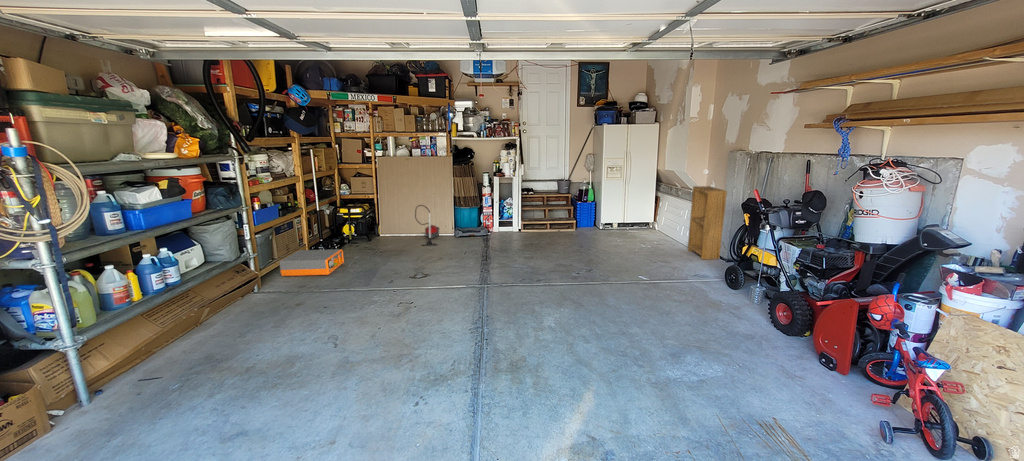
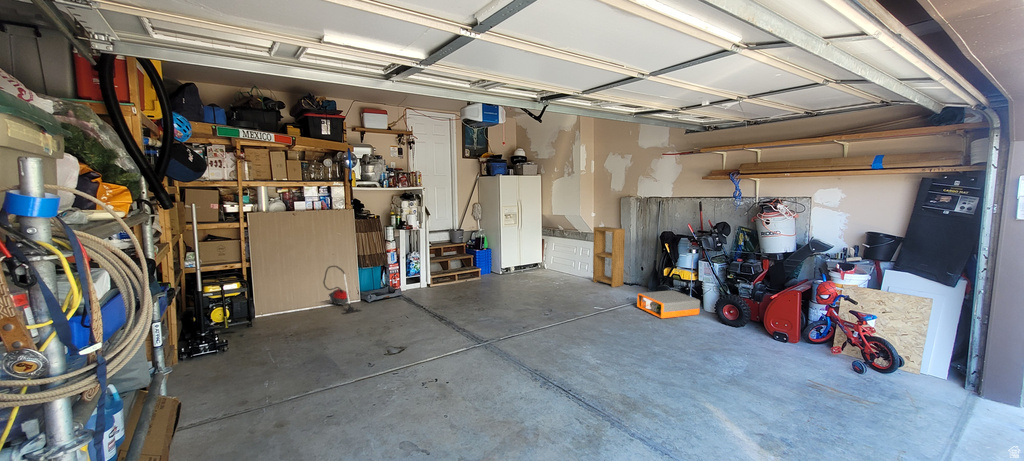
storage box: present [279,249,344,276] -> present [637,290,700,319]

